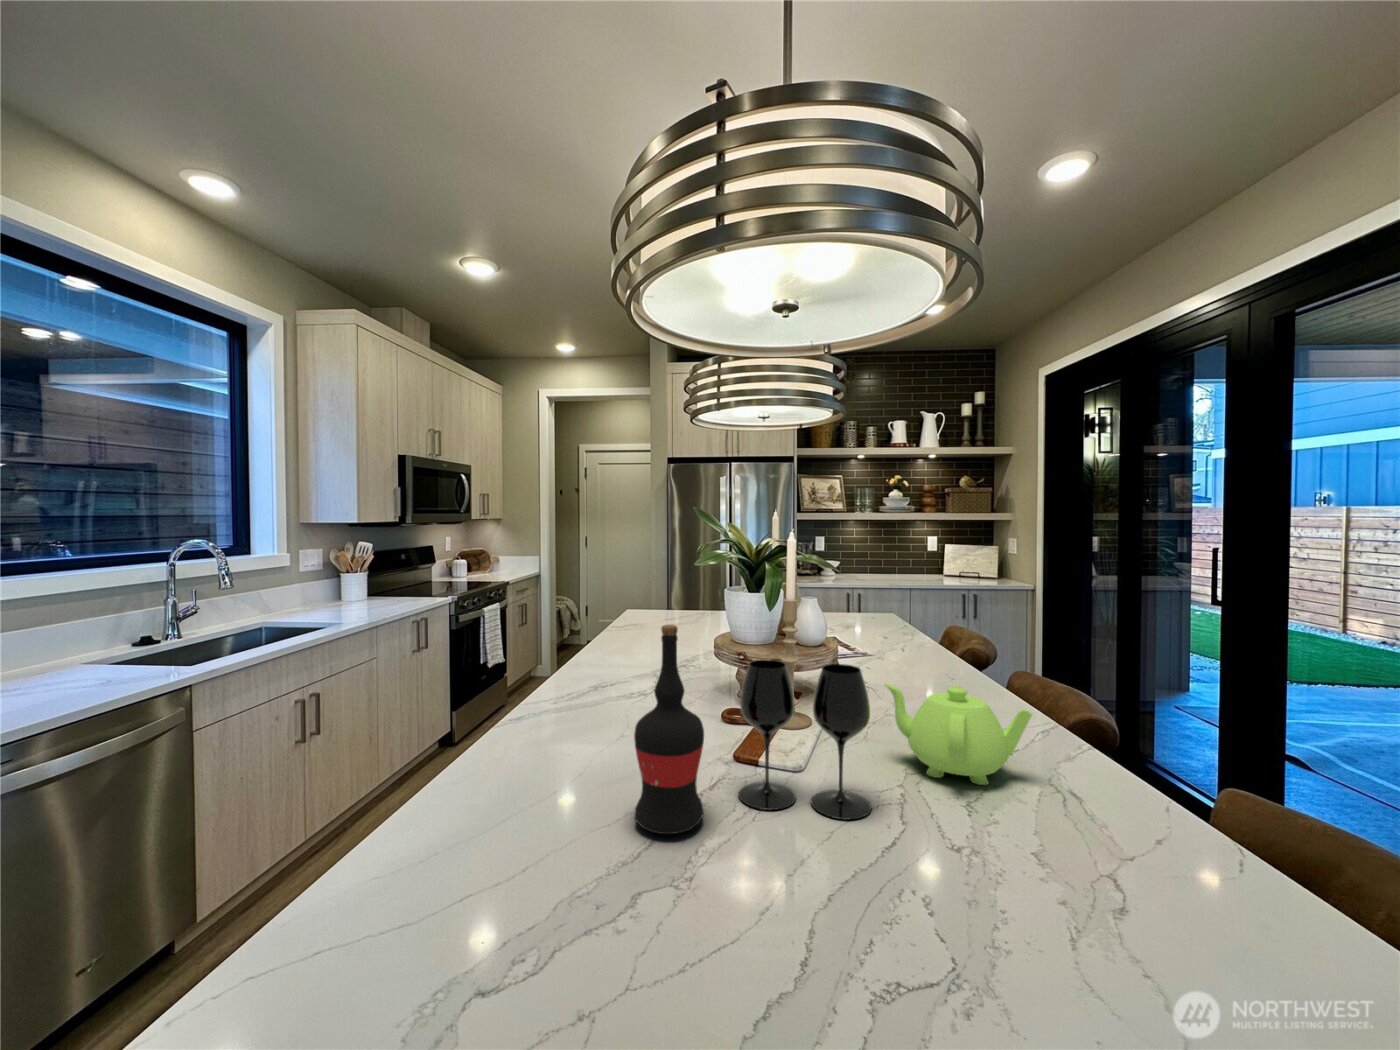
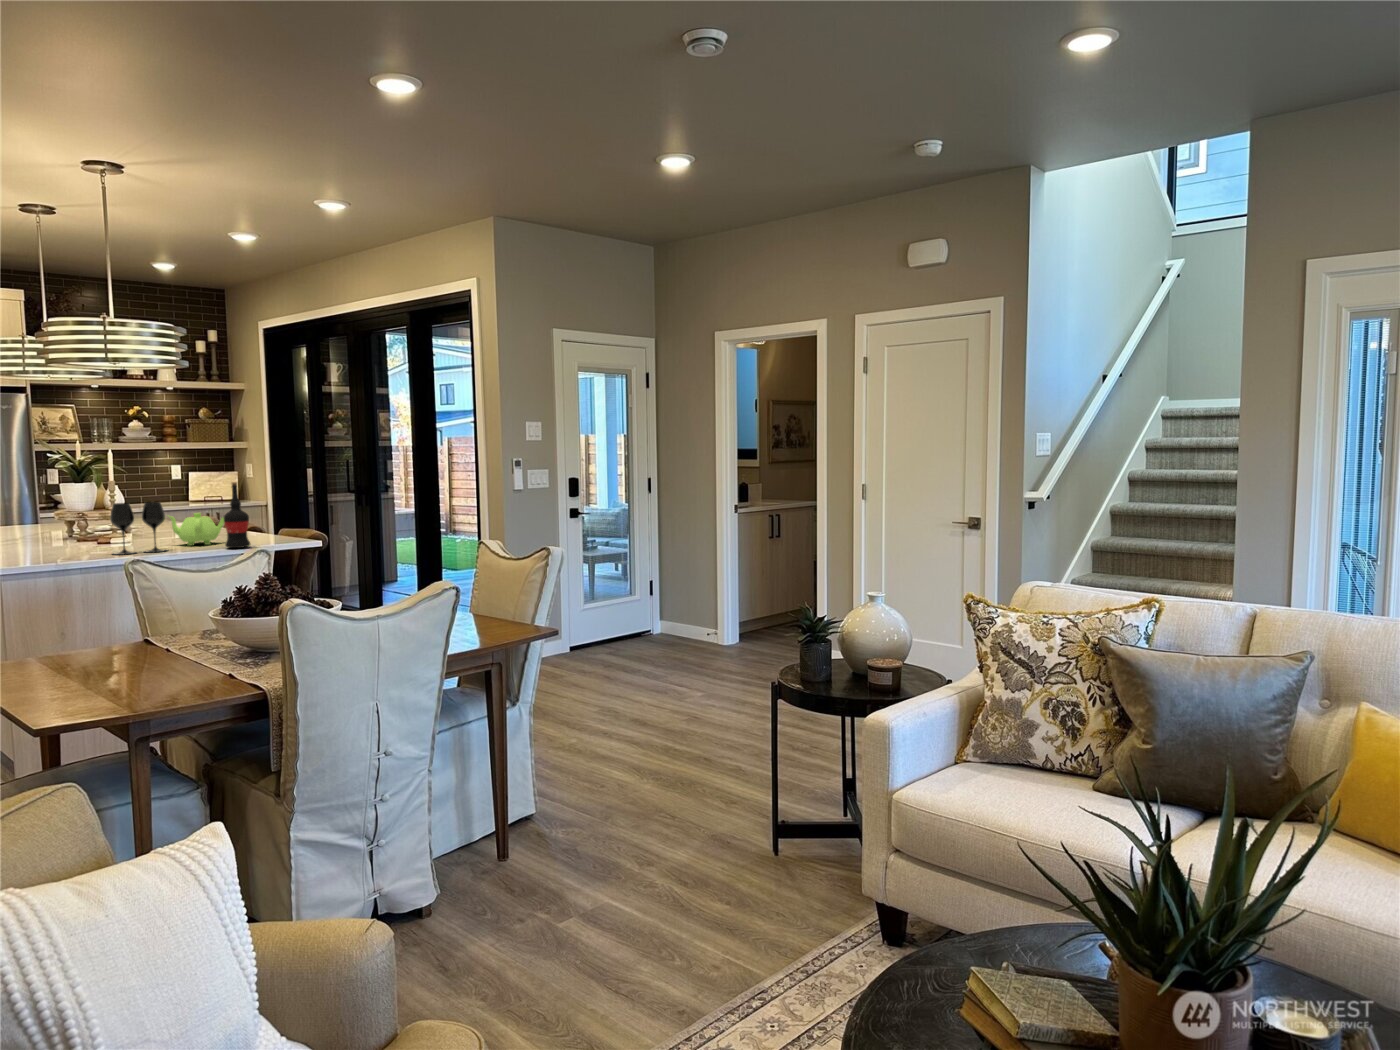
wine bottle: present [634,625,704,834] -> present [224,482,250,548]

